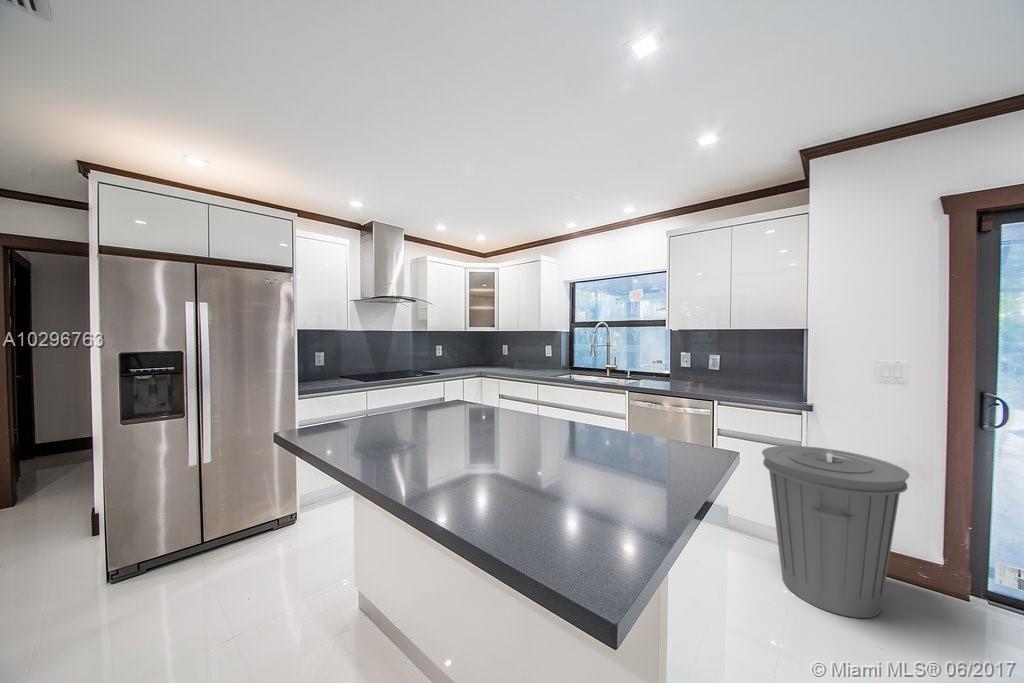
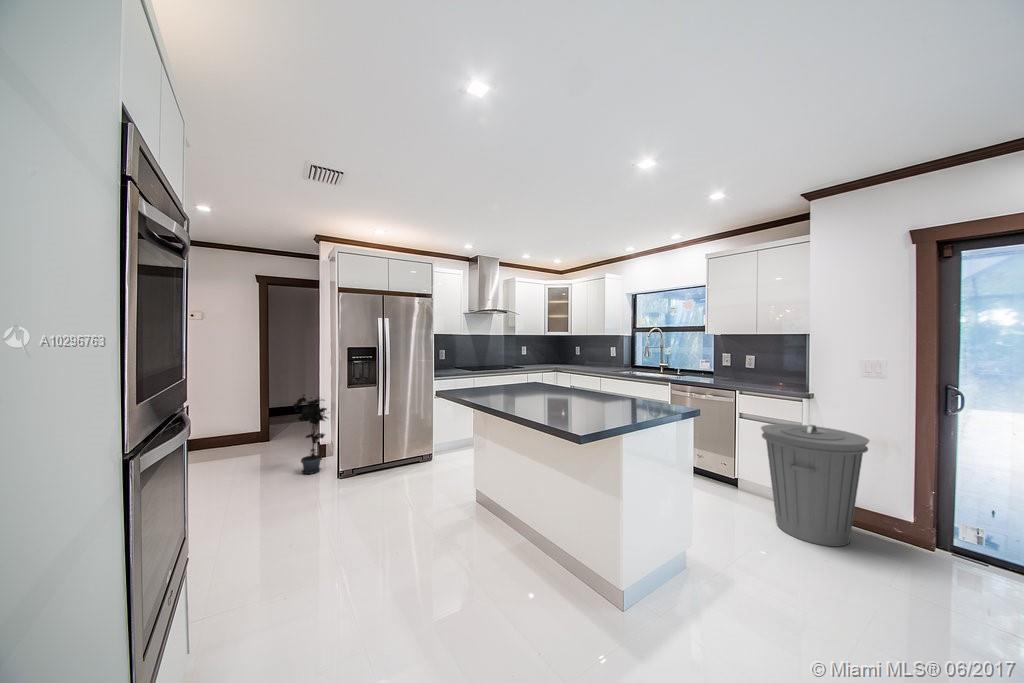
potted plant: none [20,433,111,571] -> present [293,395,328,474]

